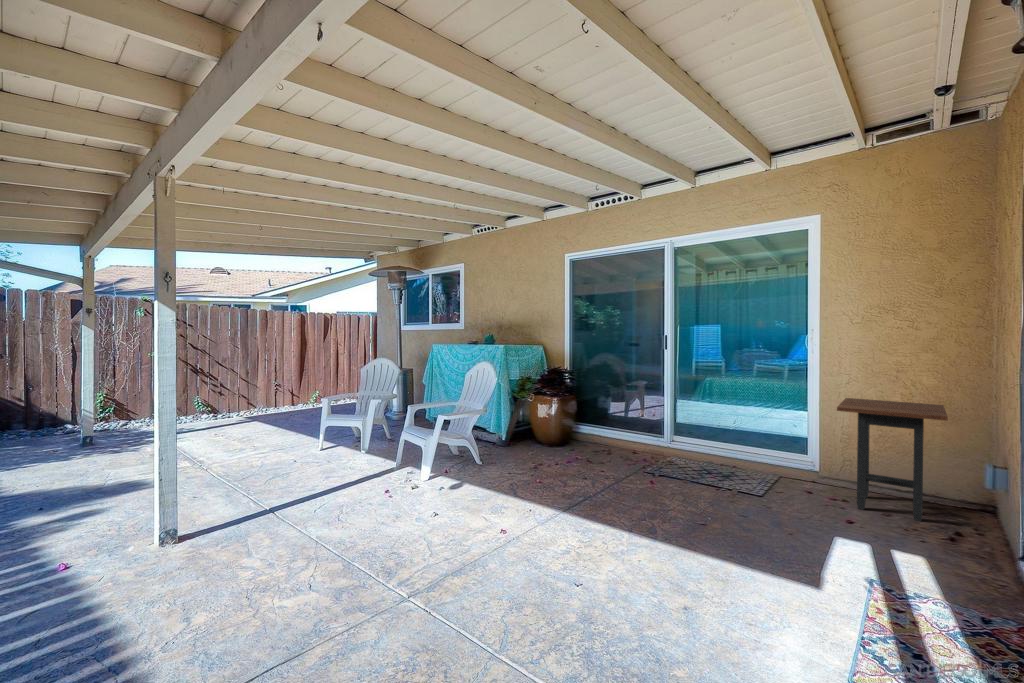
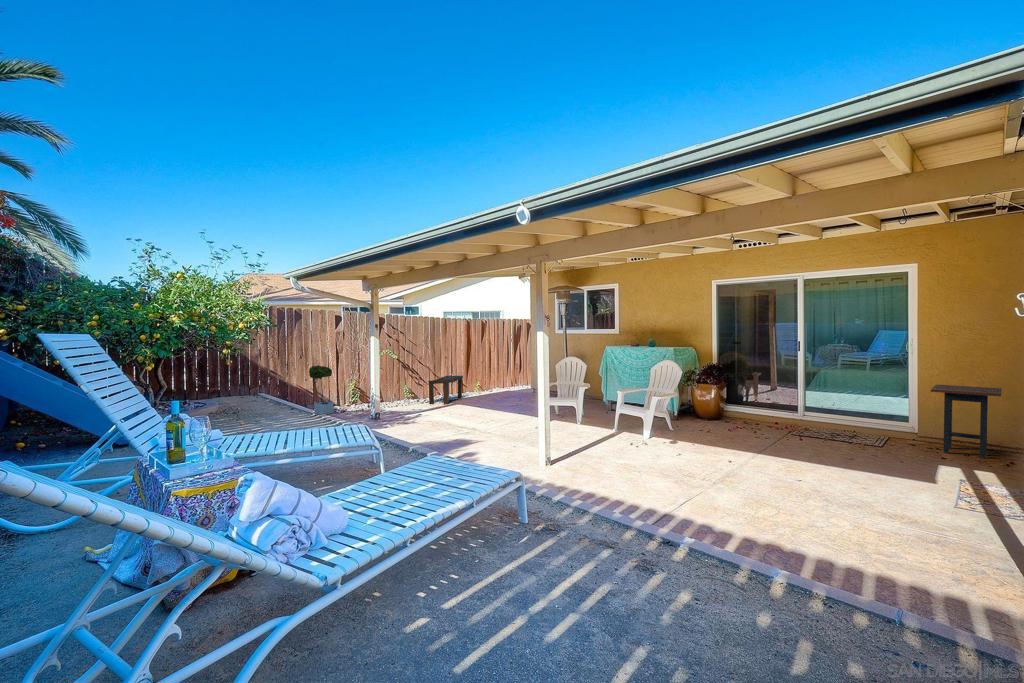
potted tree: none [14,367,57,438] -> present [309,365,333,415]
bench: none [221,382,283,419] -> present [428,376,463,404]

